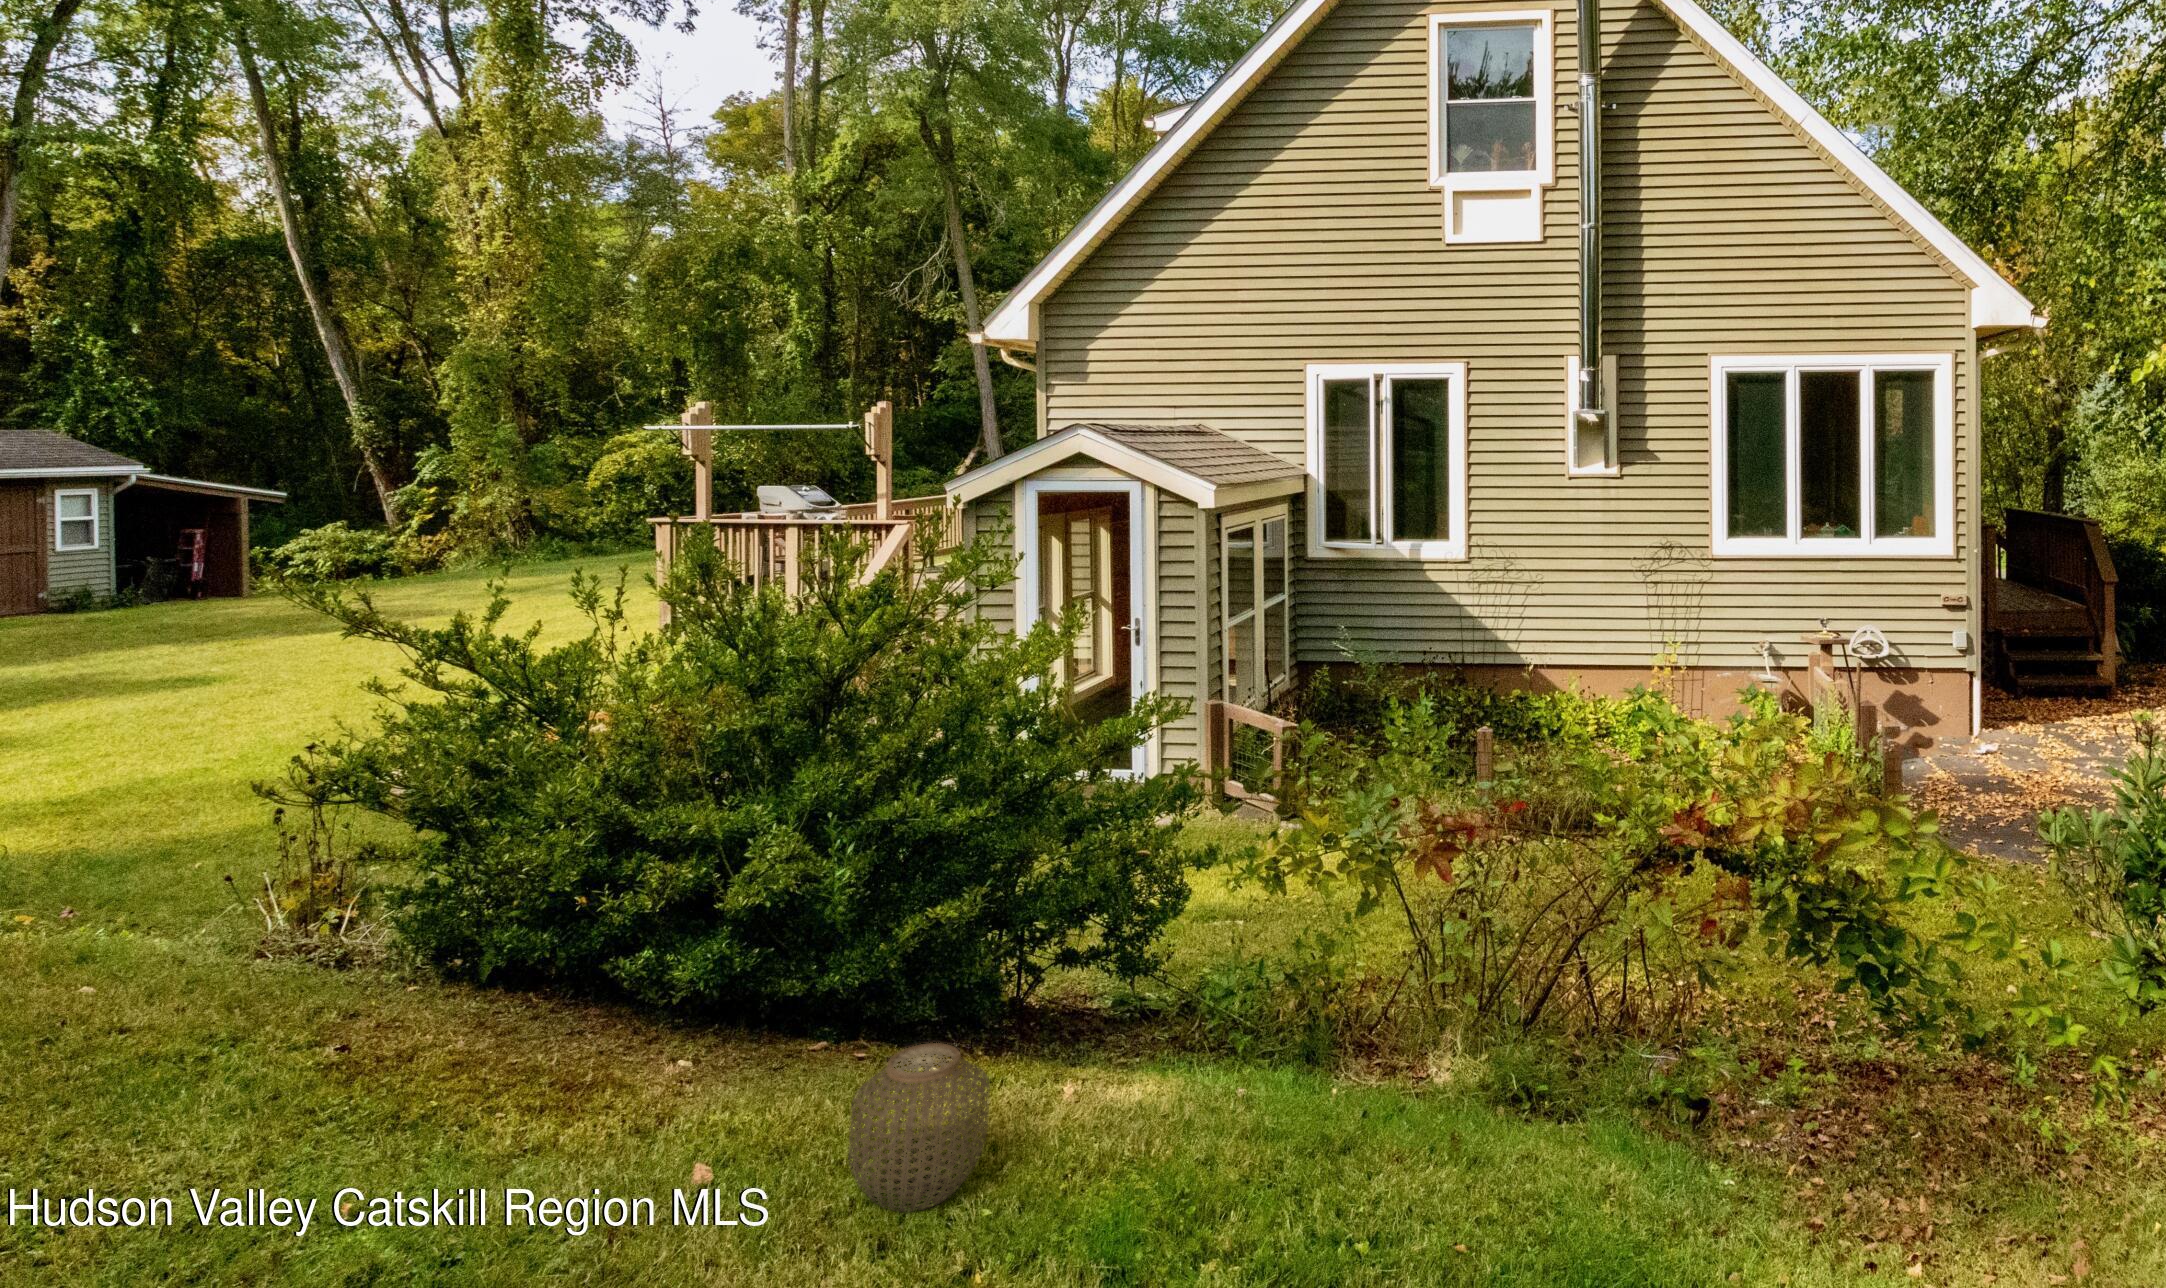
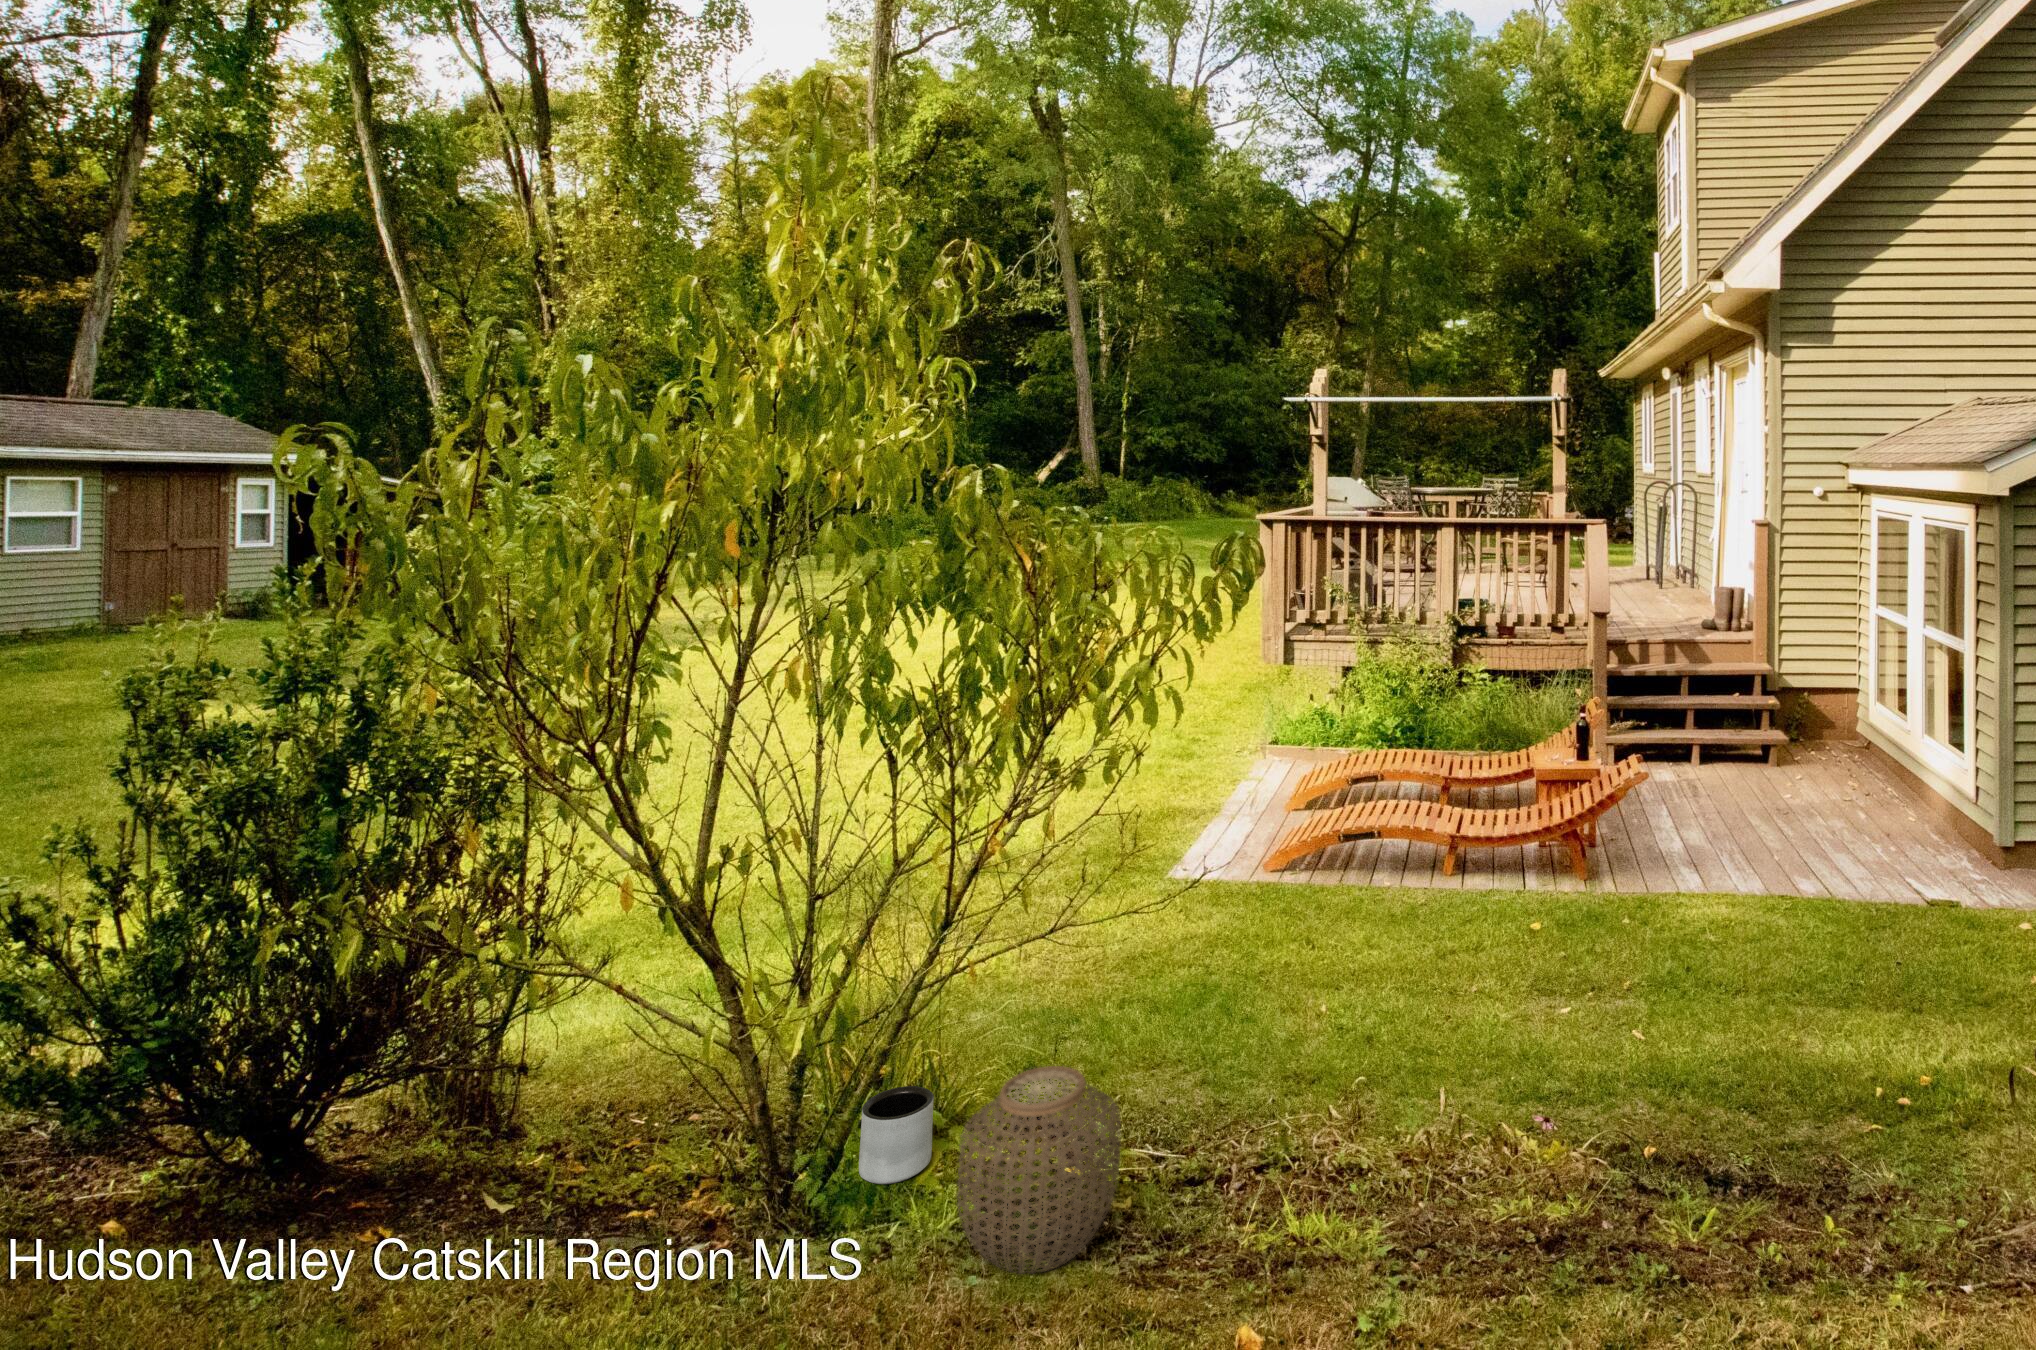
planter: none [759,1065,826,1146] -> present [859,1086,933,1184]

